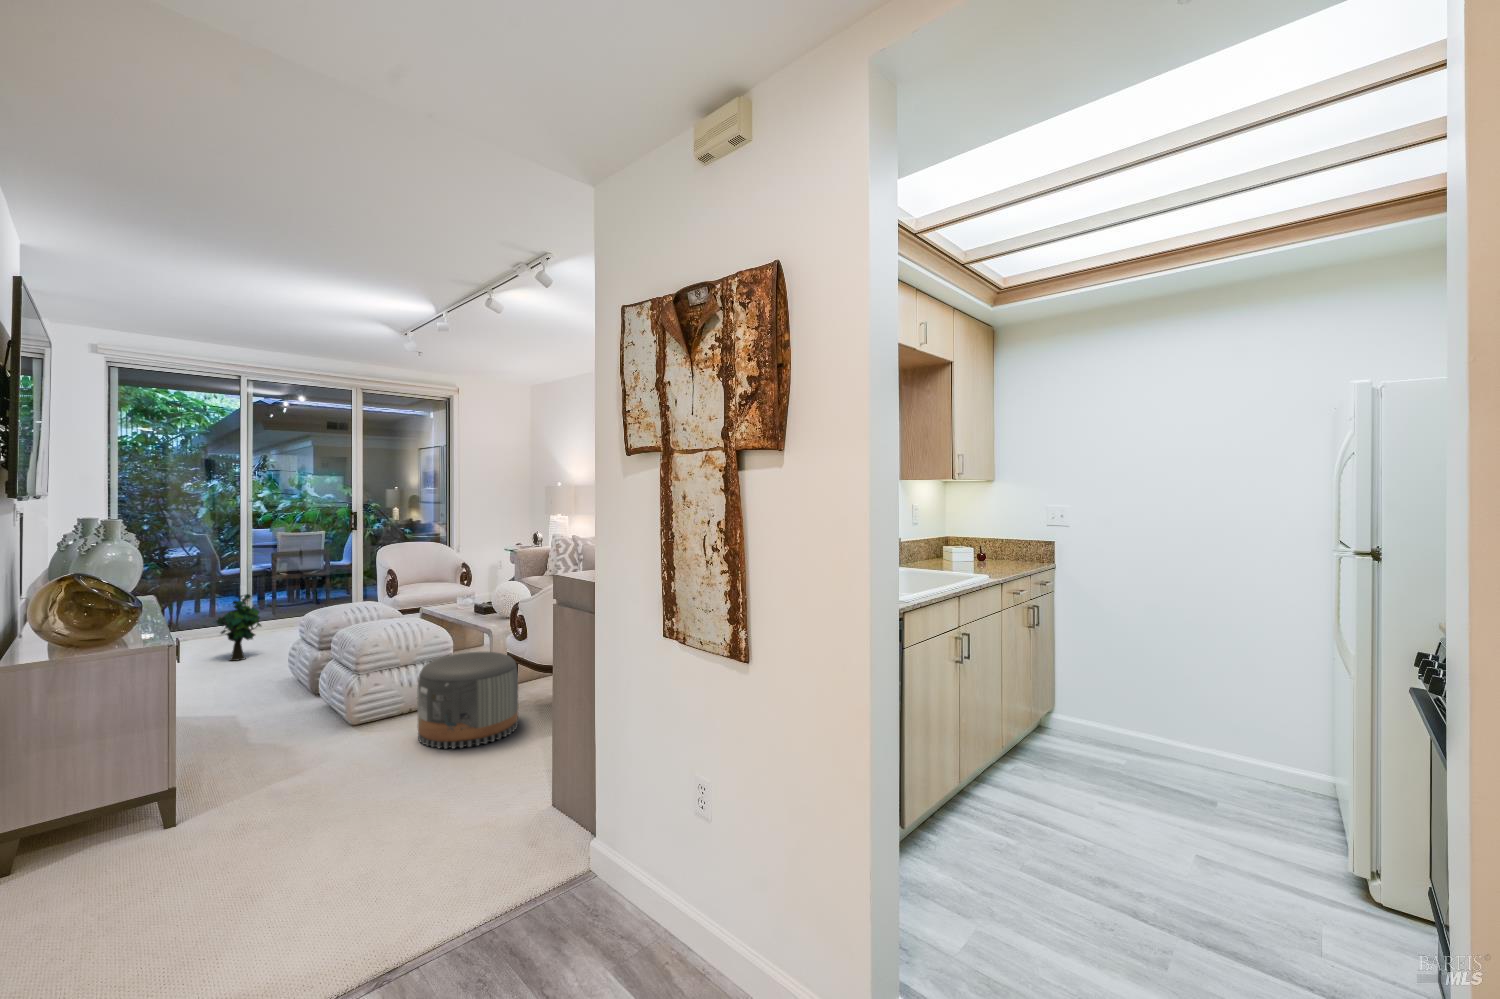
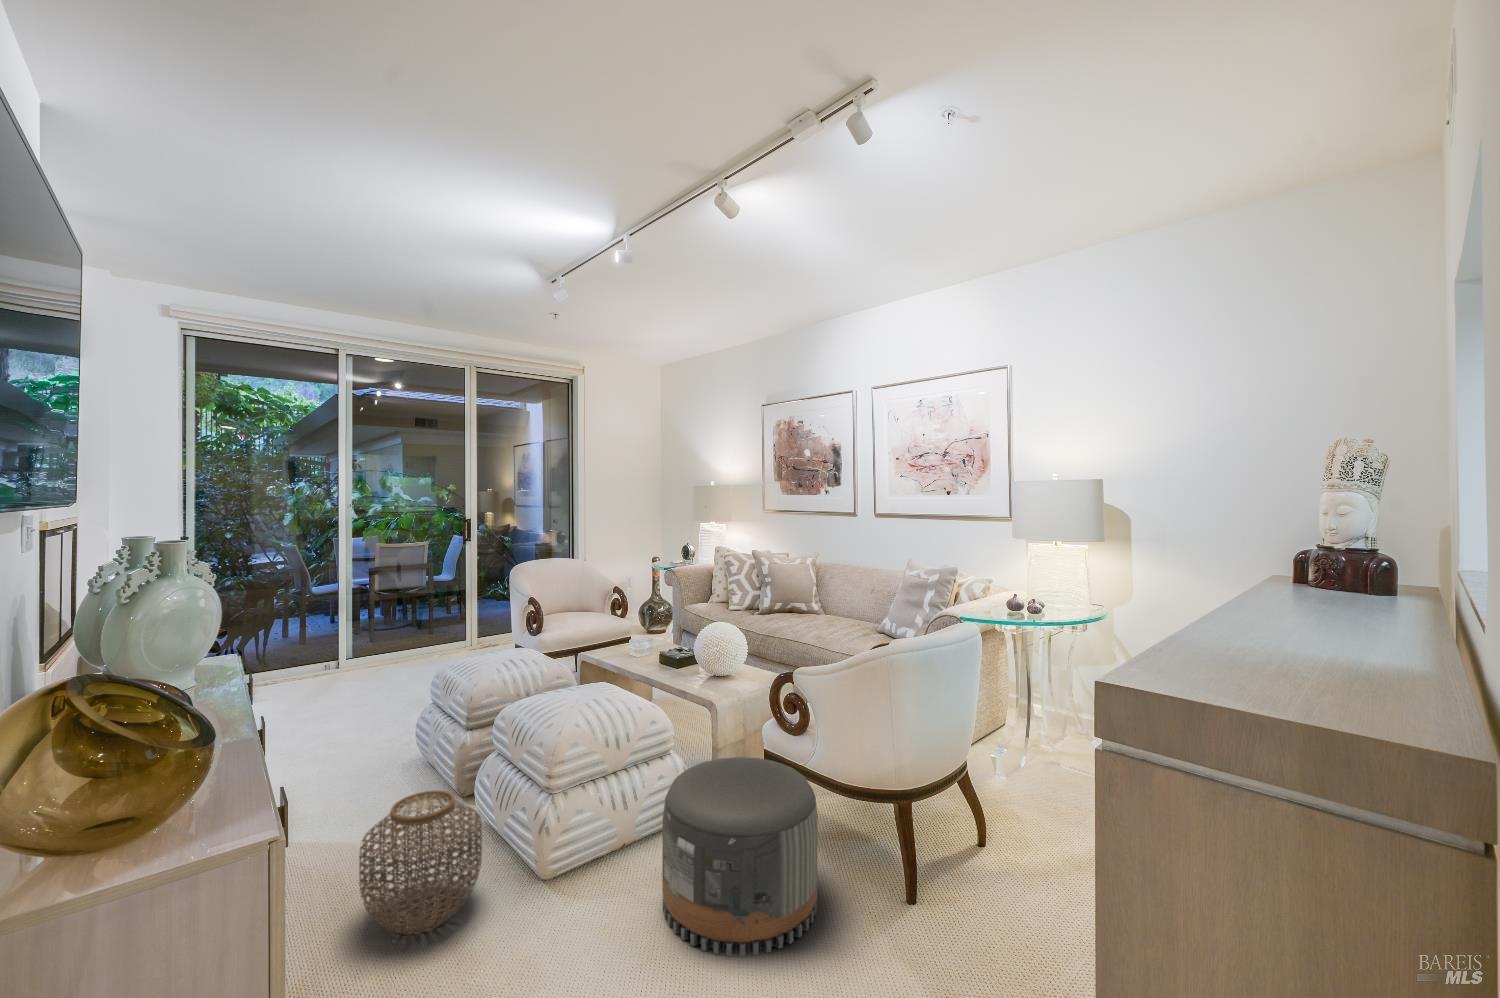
decorative plant: present [216,594,261,661] -> none [307,629,370,721]
woven basket: none [229,669,309,747] -> present [359,790,482,934]

